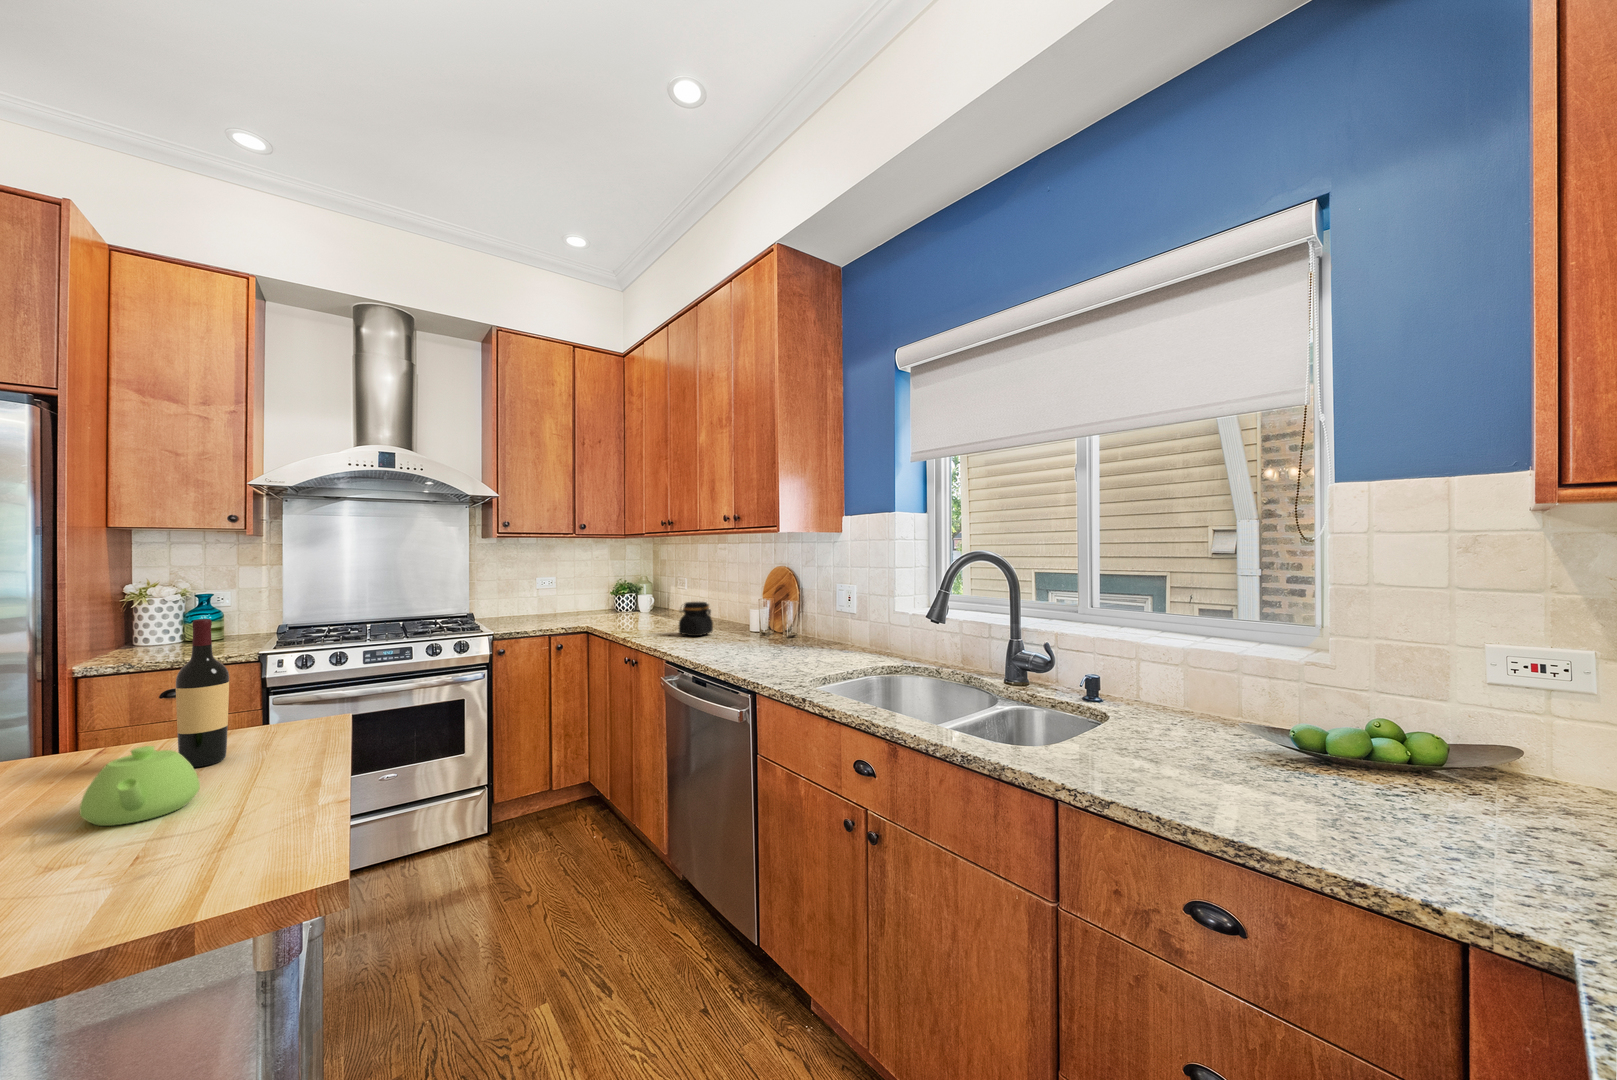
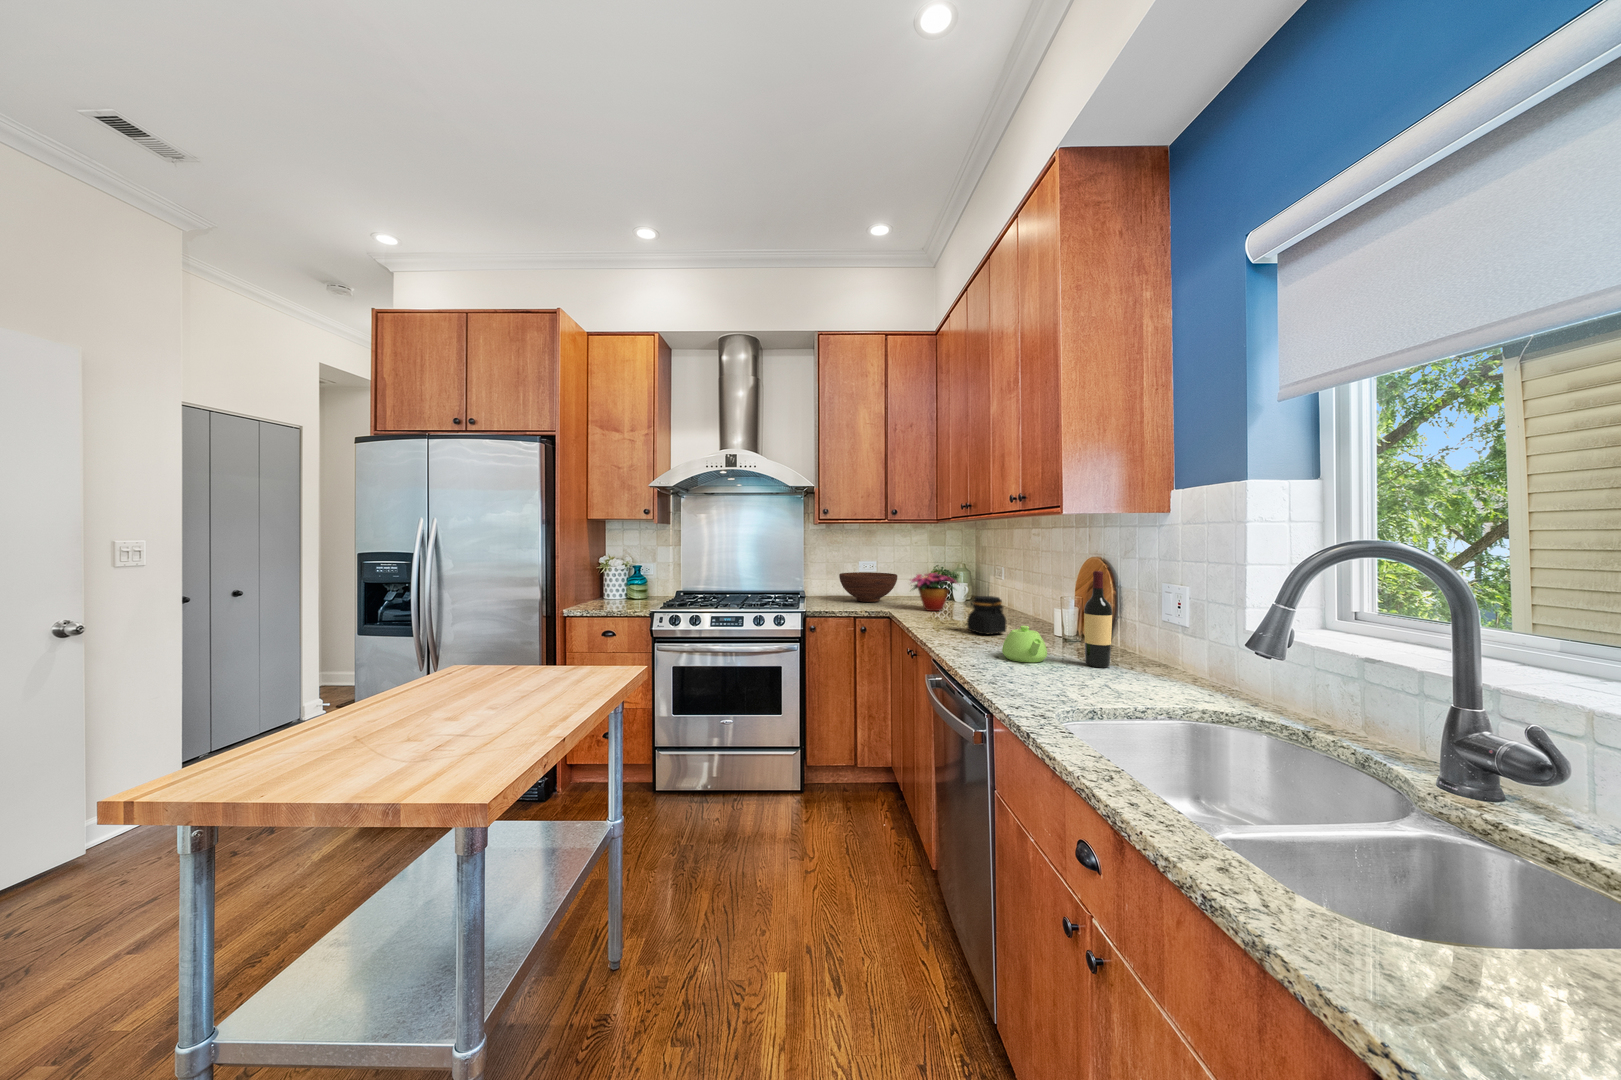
flower arrangement: none [599,583,656,622] -> present [910,573,955,611]
fruit bowl: none [515,587,581,619] -> present [839,572,897,602]
wine bottle: present [176,619,229,767] -> present [1084,571,1112,667]
teapot: present [79,746,200,826] -> present [1002,626,1047,662]

